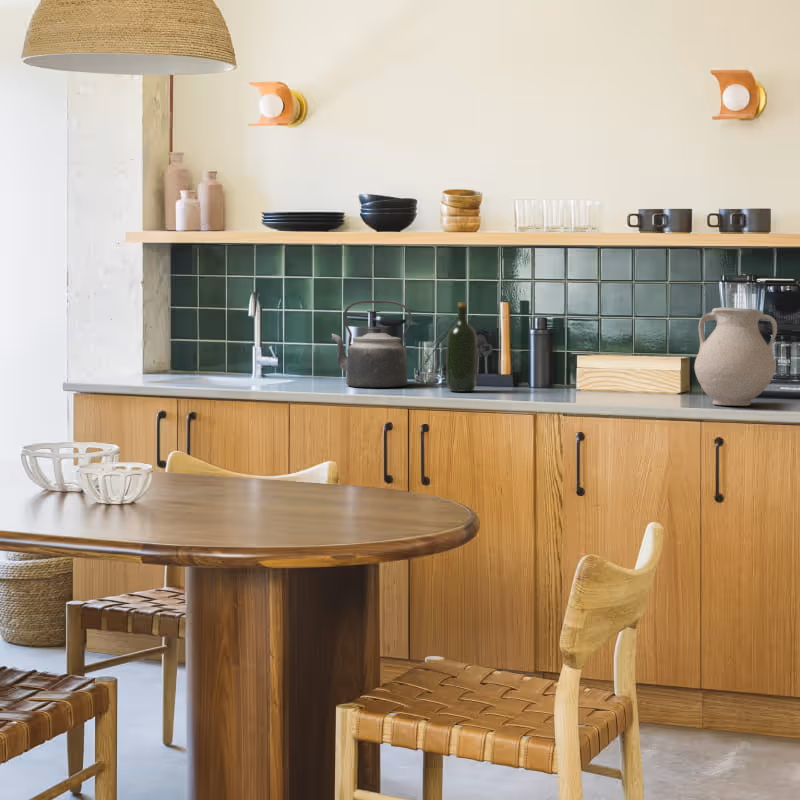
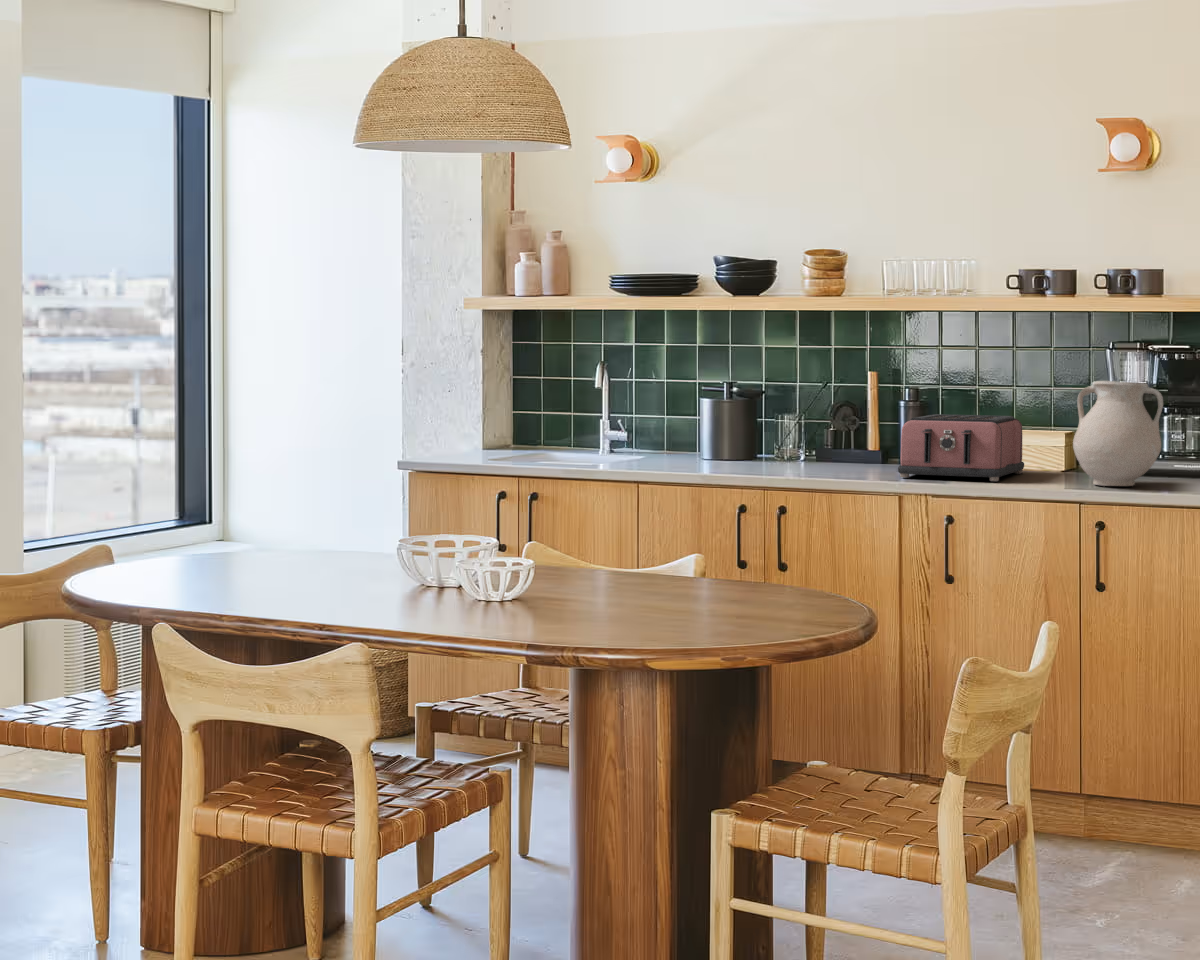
kettle: present [332,301,411,388] -> none [684,372,770,466]
wine bottle: present [447,302,477,392] -> none [808,374,841,470]
toaster: none [532,340,645,401] -> present [898,414,1024,481]

